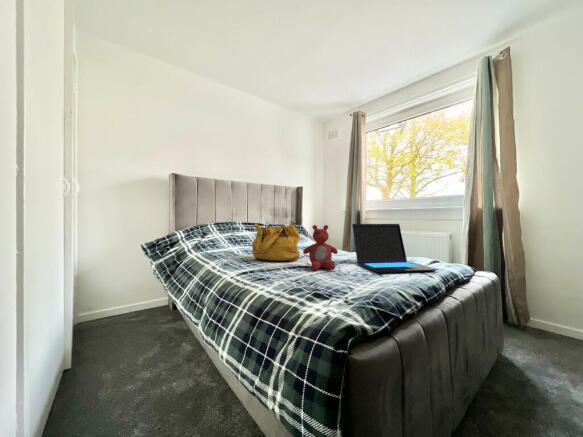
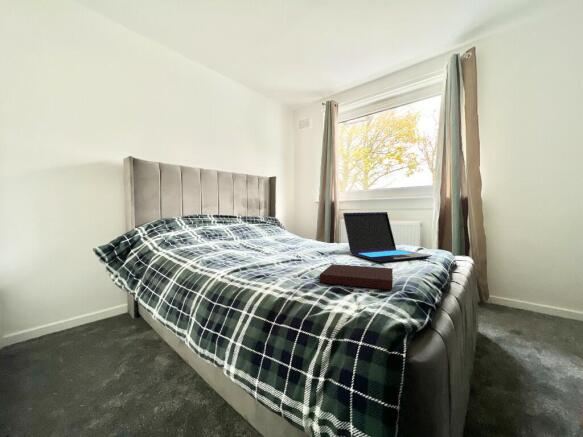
handbag: present [252,221,300,261] -> none [234,211,289,256]
stuffed bear: present [303,225,338,270] -> none [297,214,334,263]
notebook: none [309,272,382,299] -> present [320,264,393,290]

